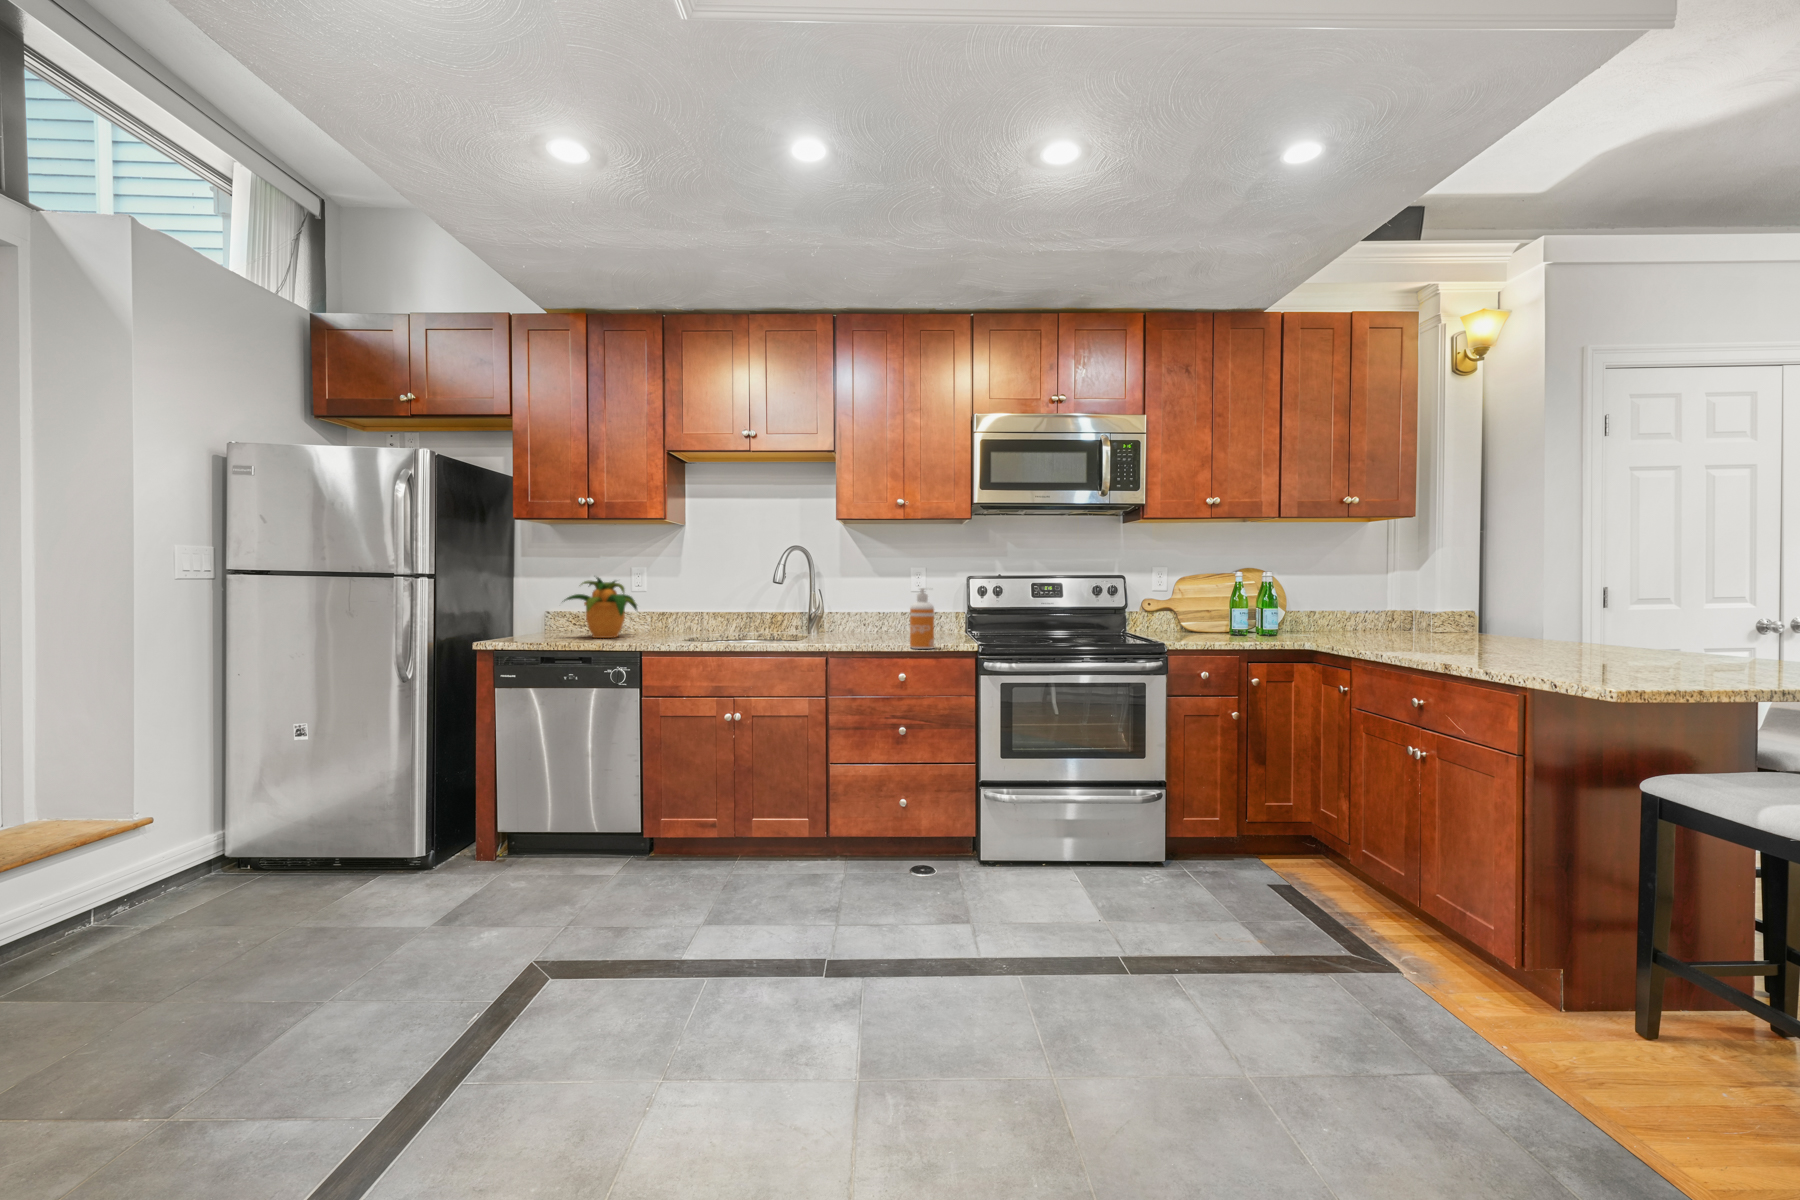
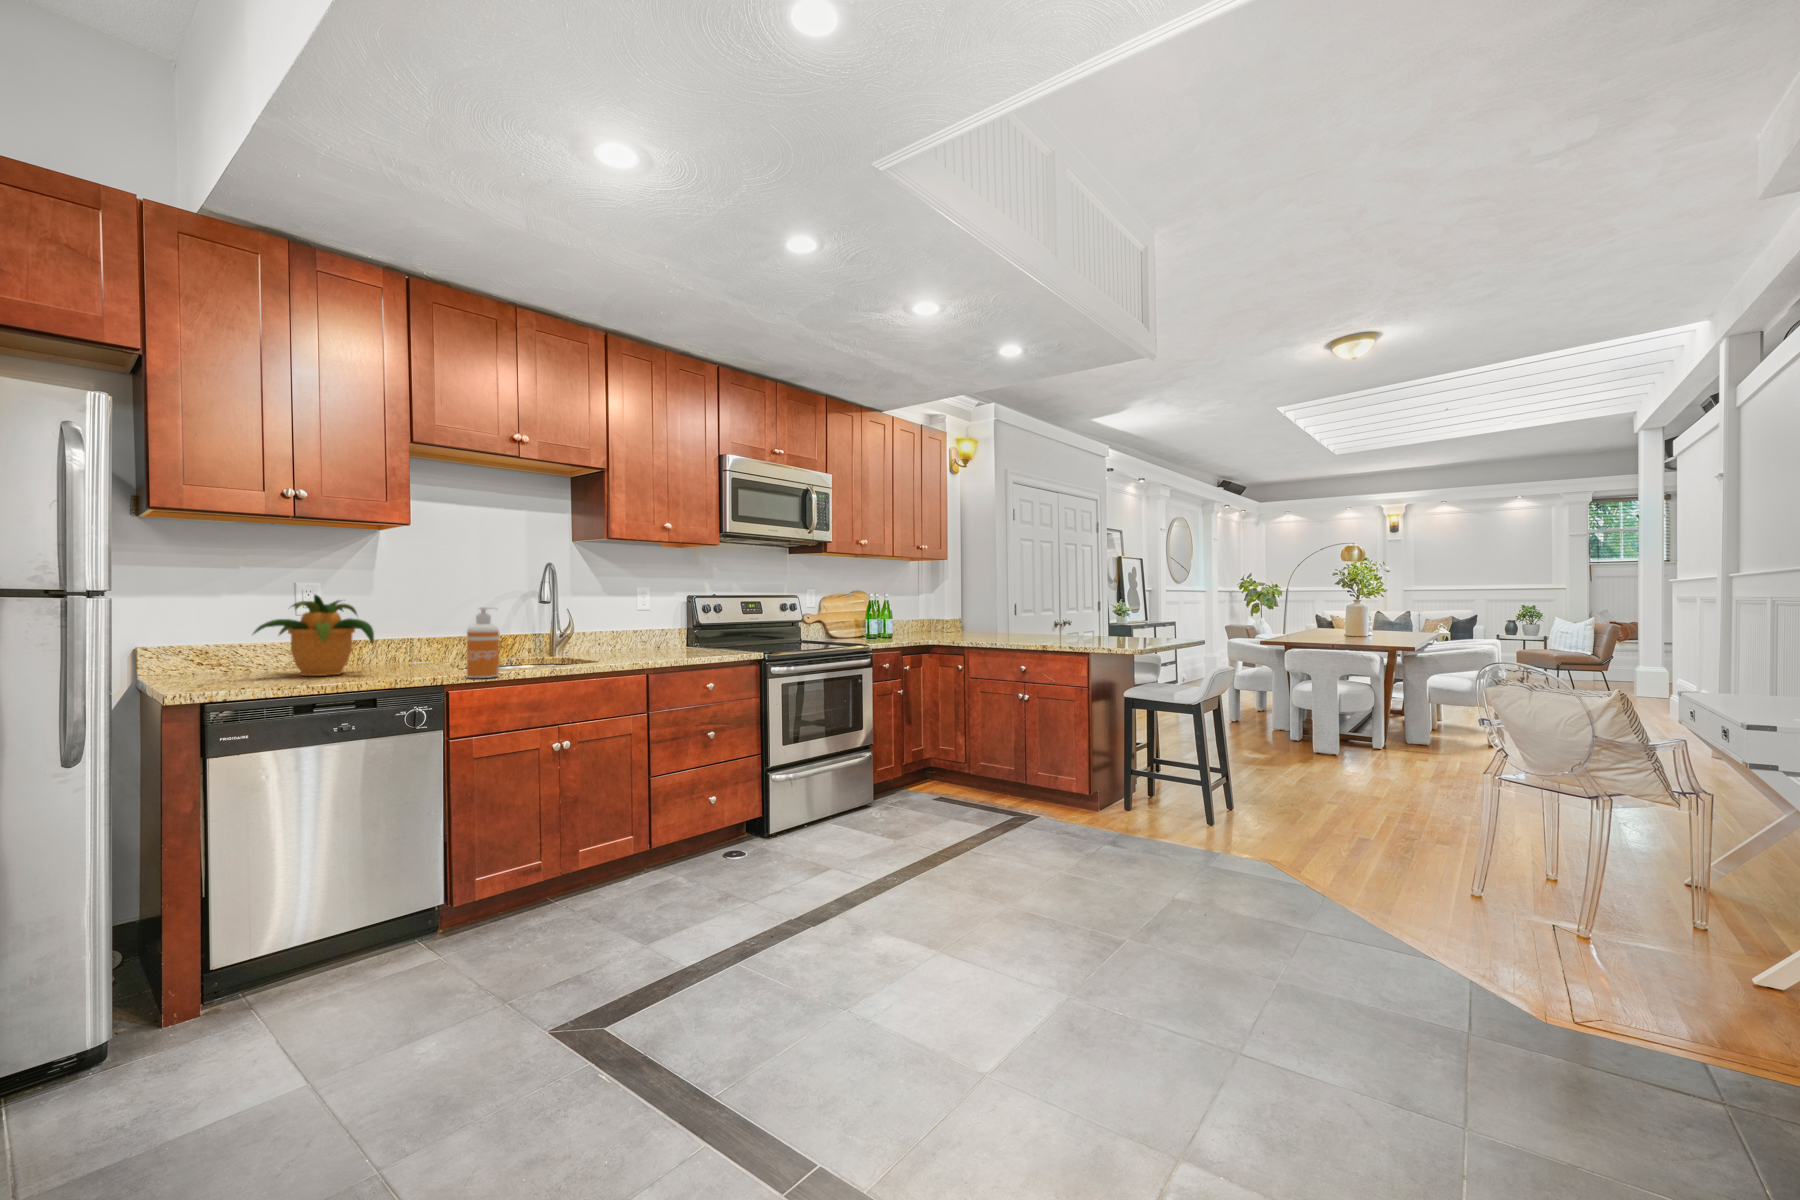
soap dispenser: present [910,588,934,649] -> present [467,607,499,678]

